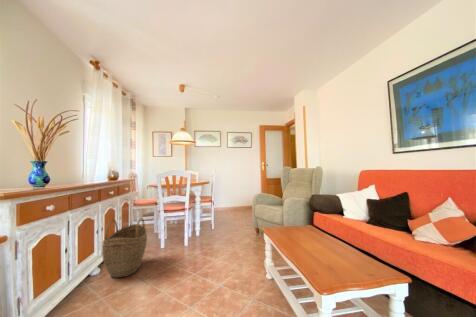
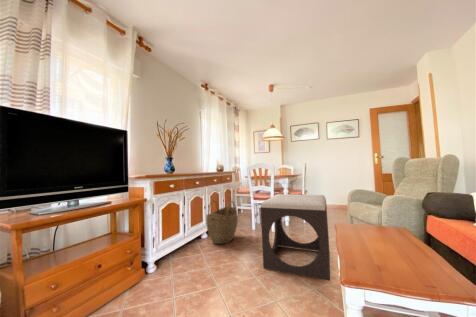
footstool: none [193,203,261,293] -> present [261,194,330,281]

